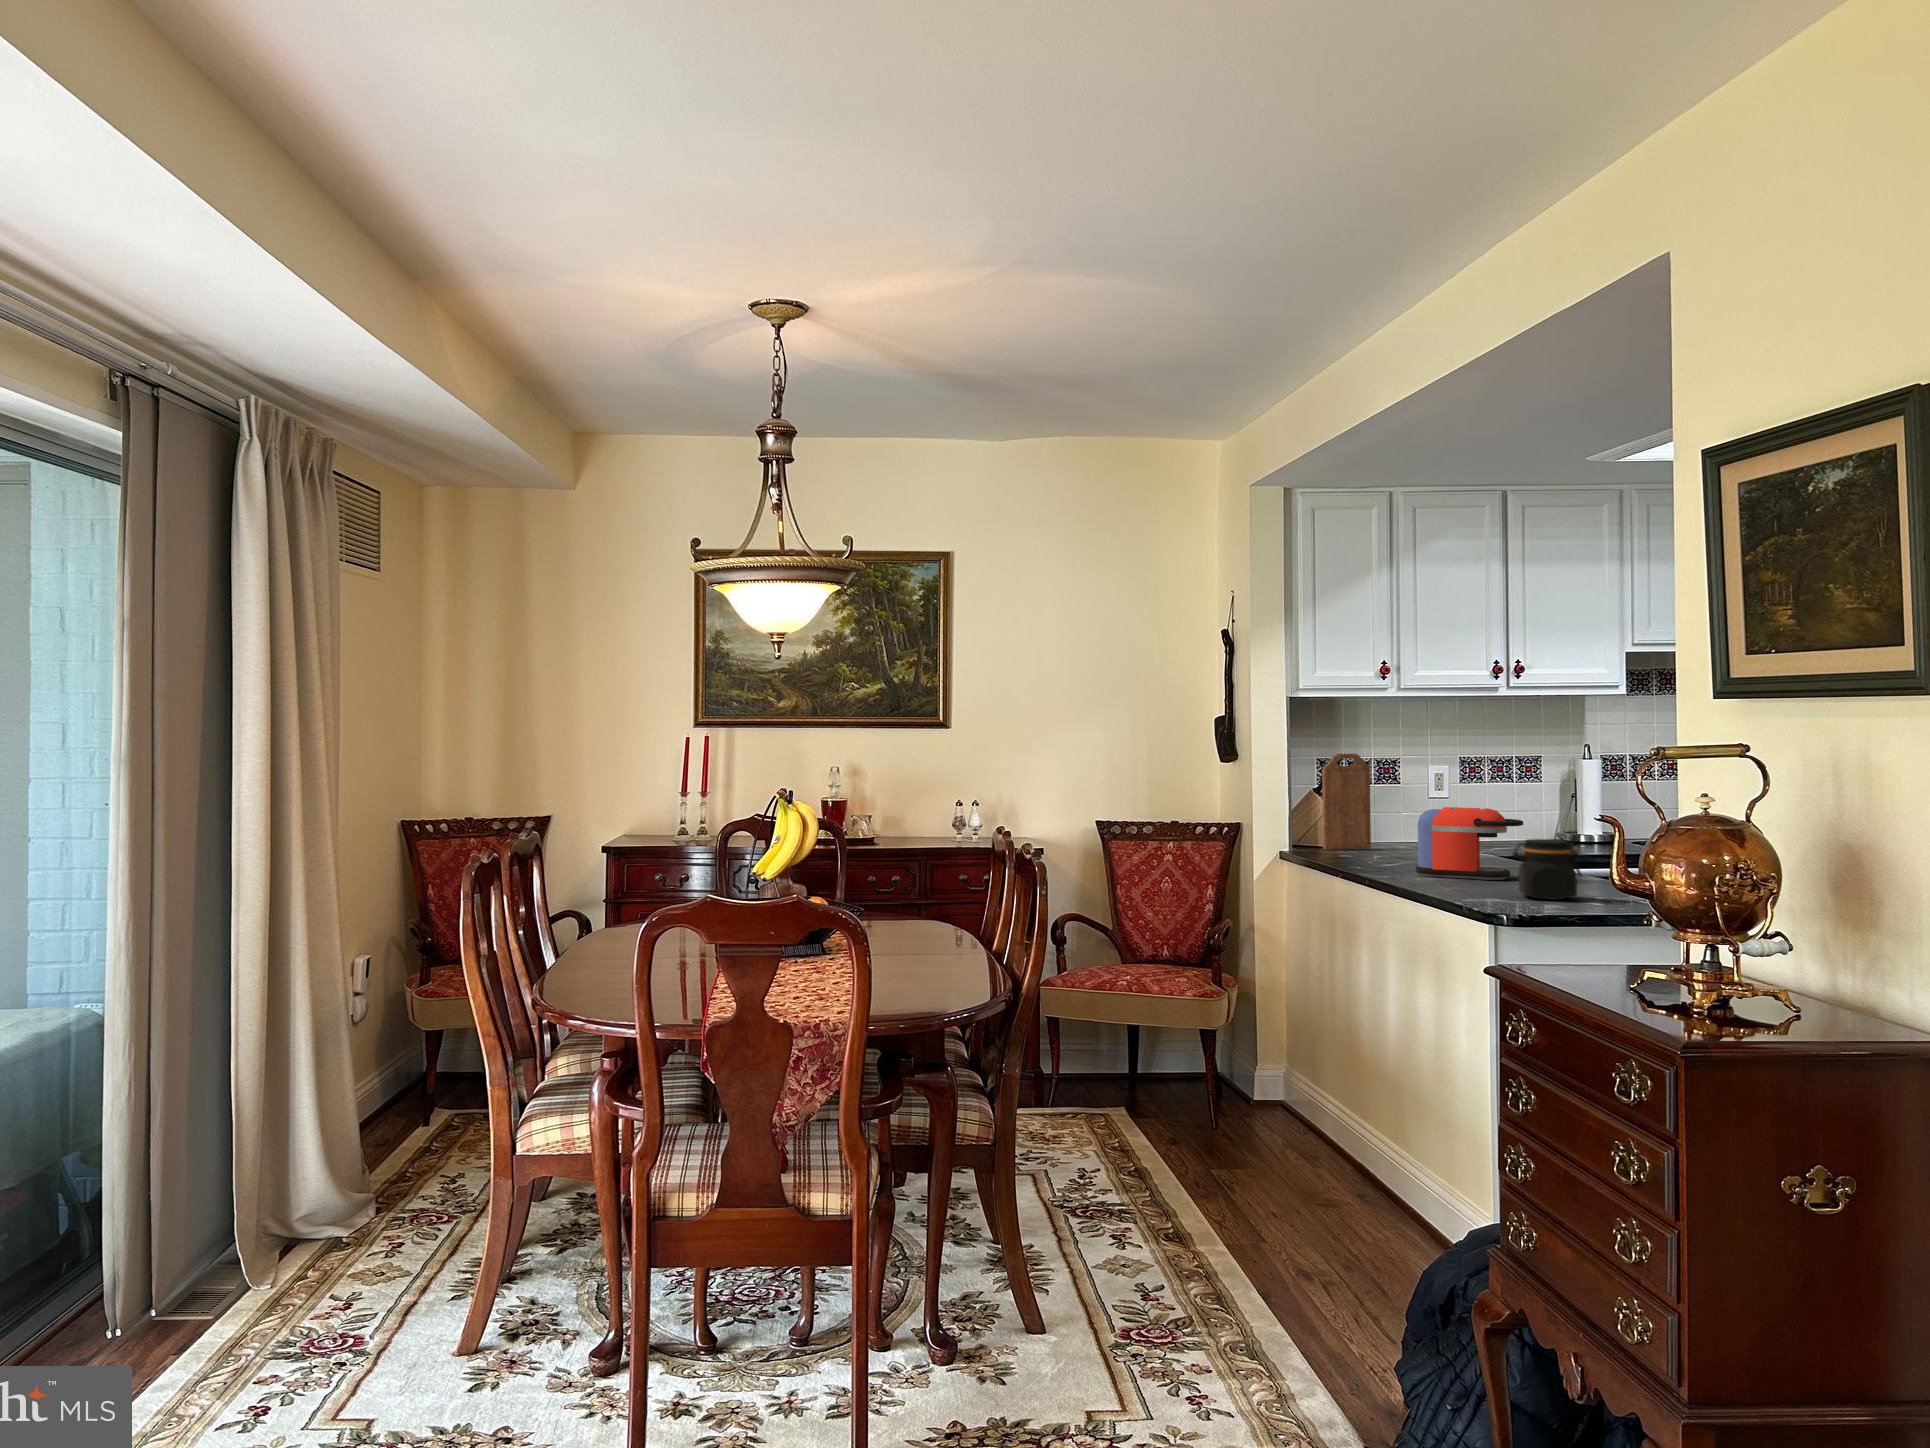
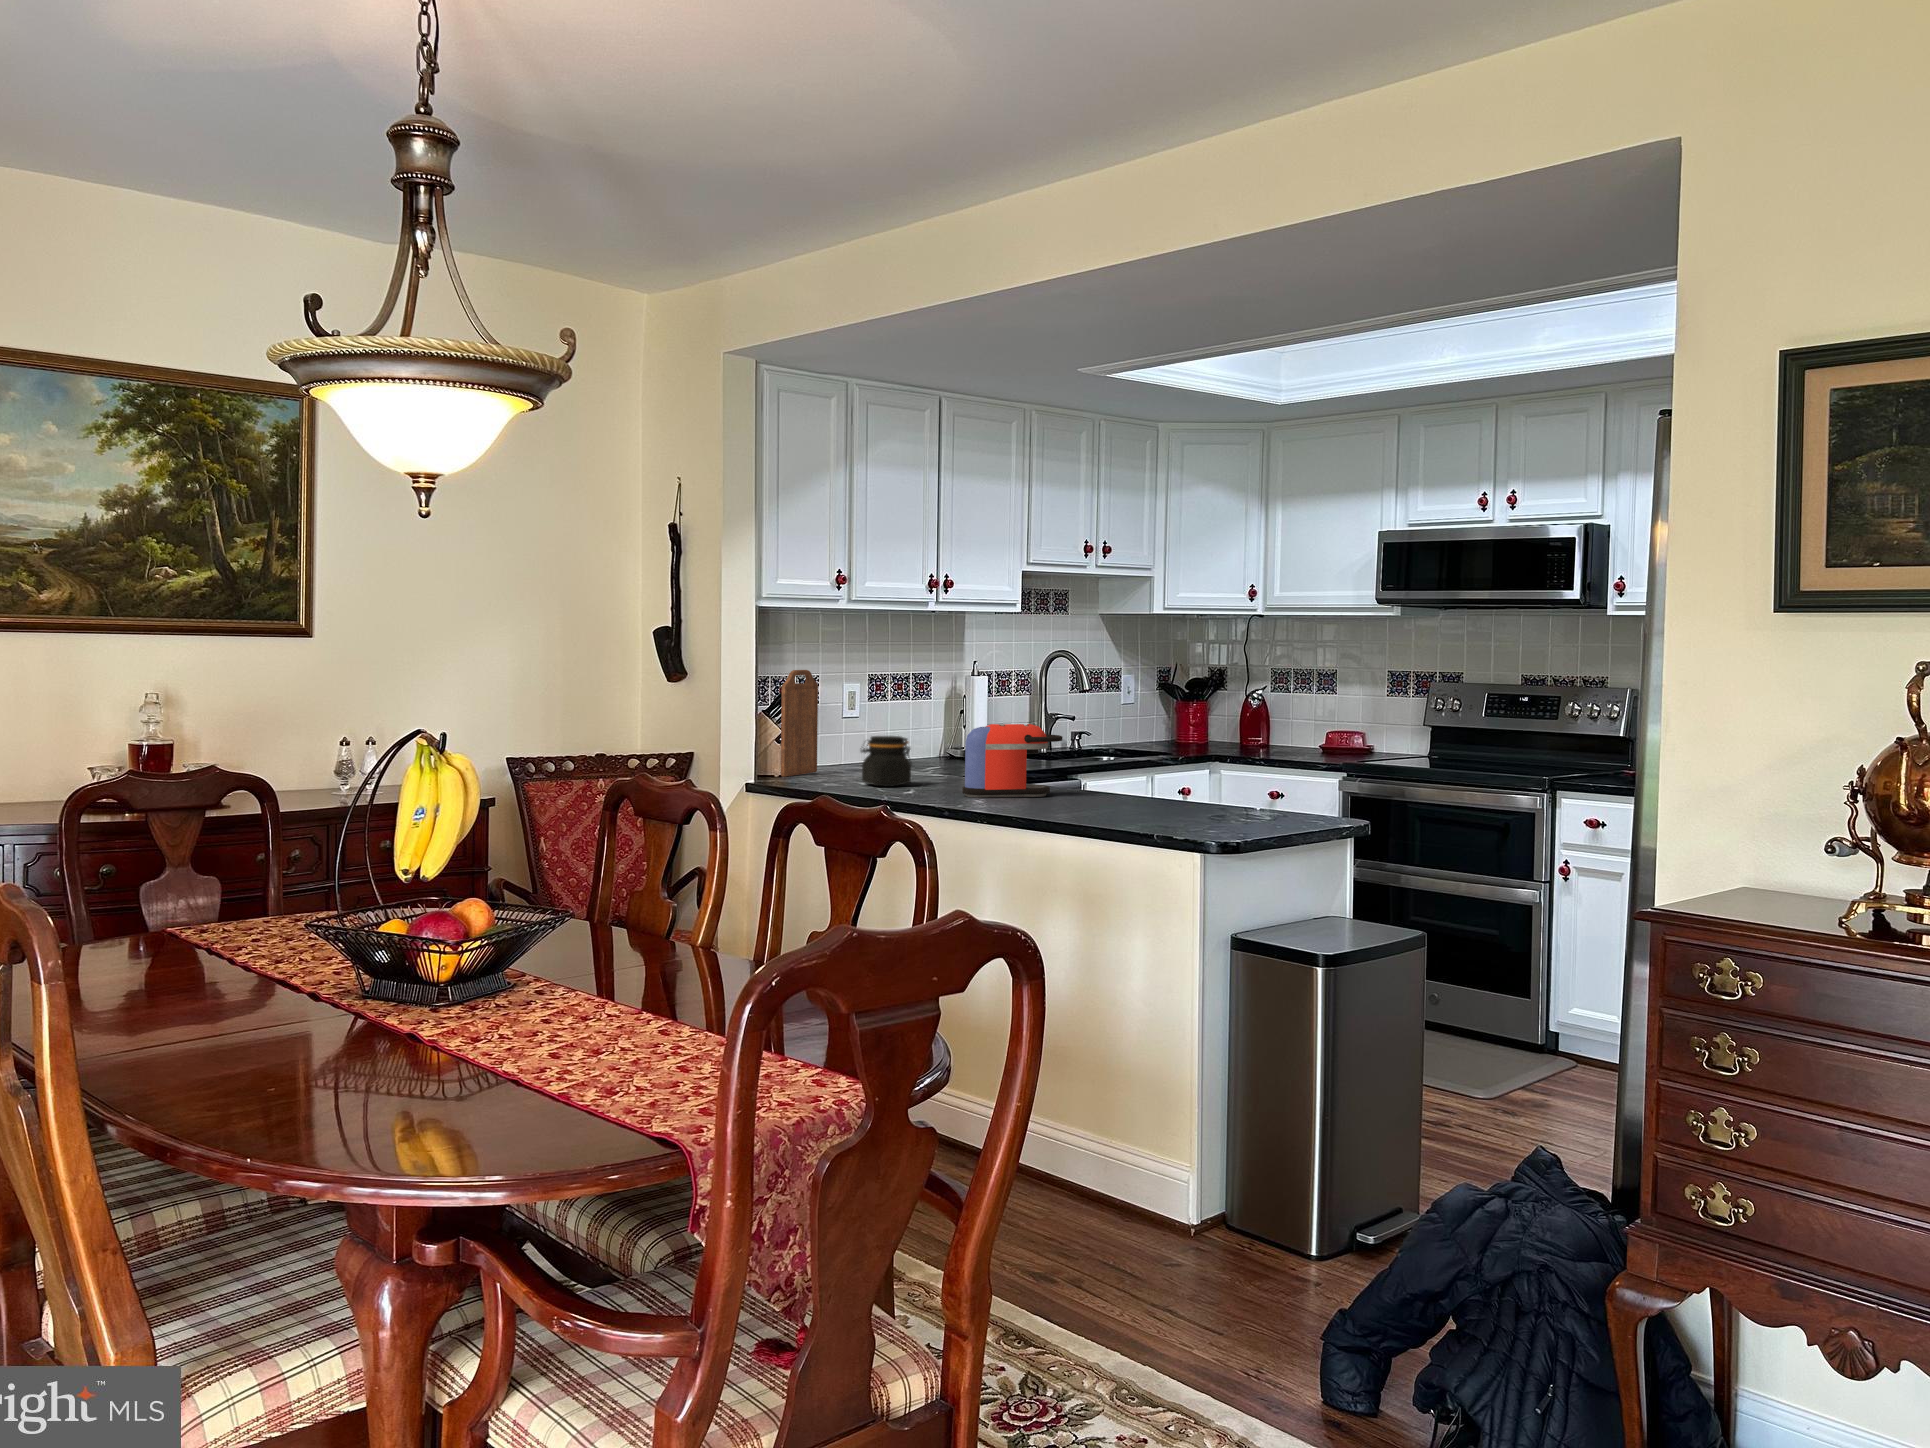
jar: present [1512,839,1582,900] -> present [861,736,912,787]

